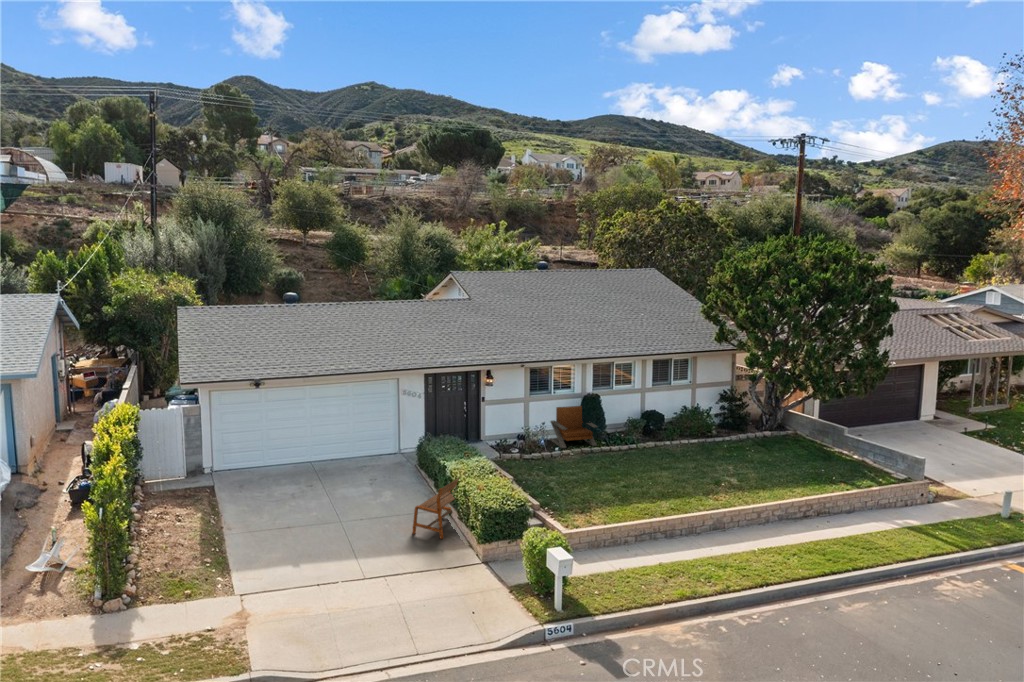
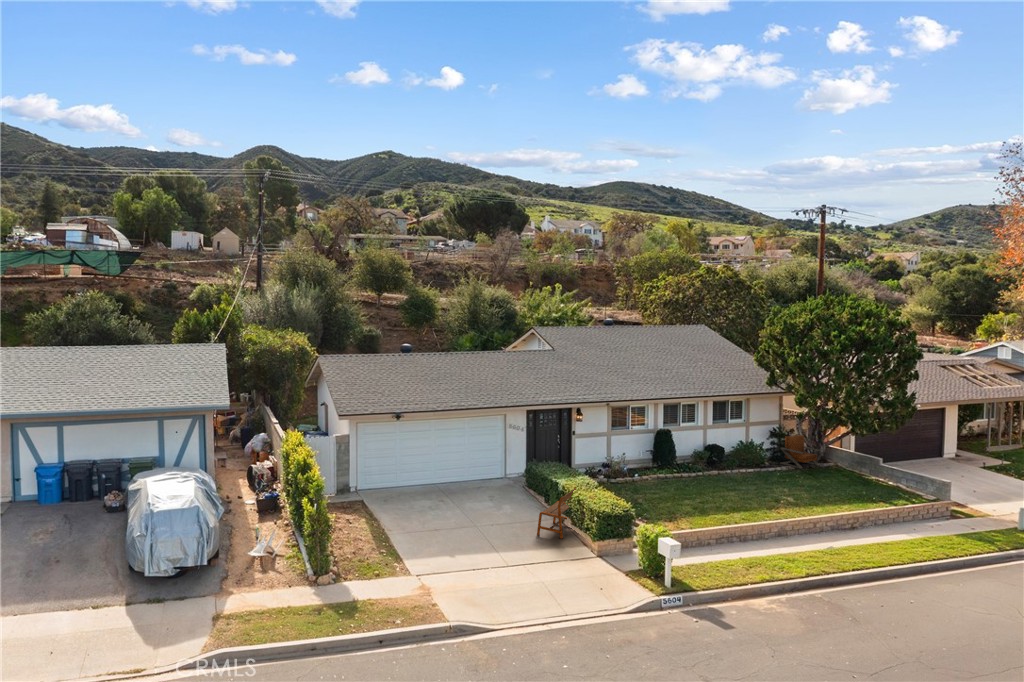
lounge chair: present [550,406,597,448] -> present [781,435,820,469]

